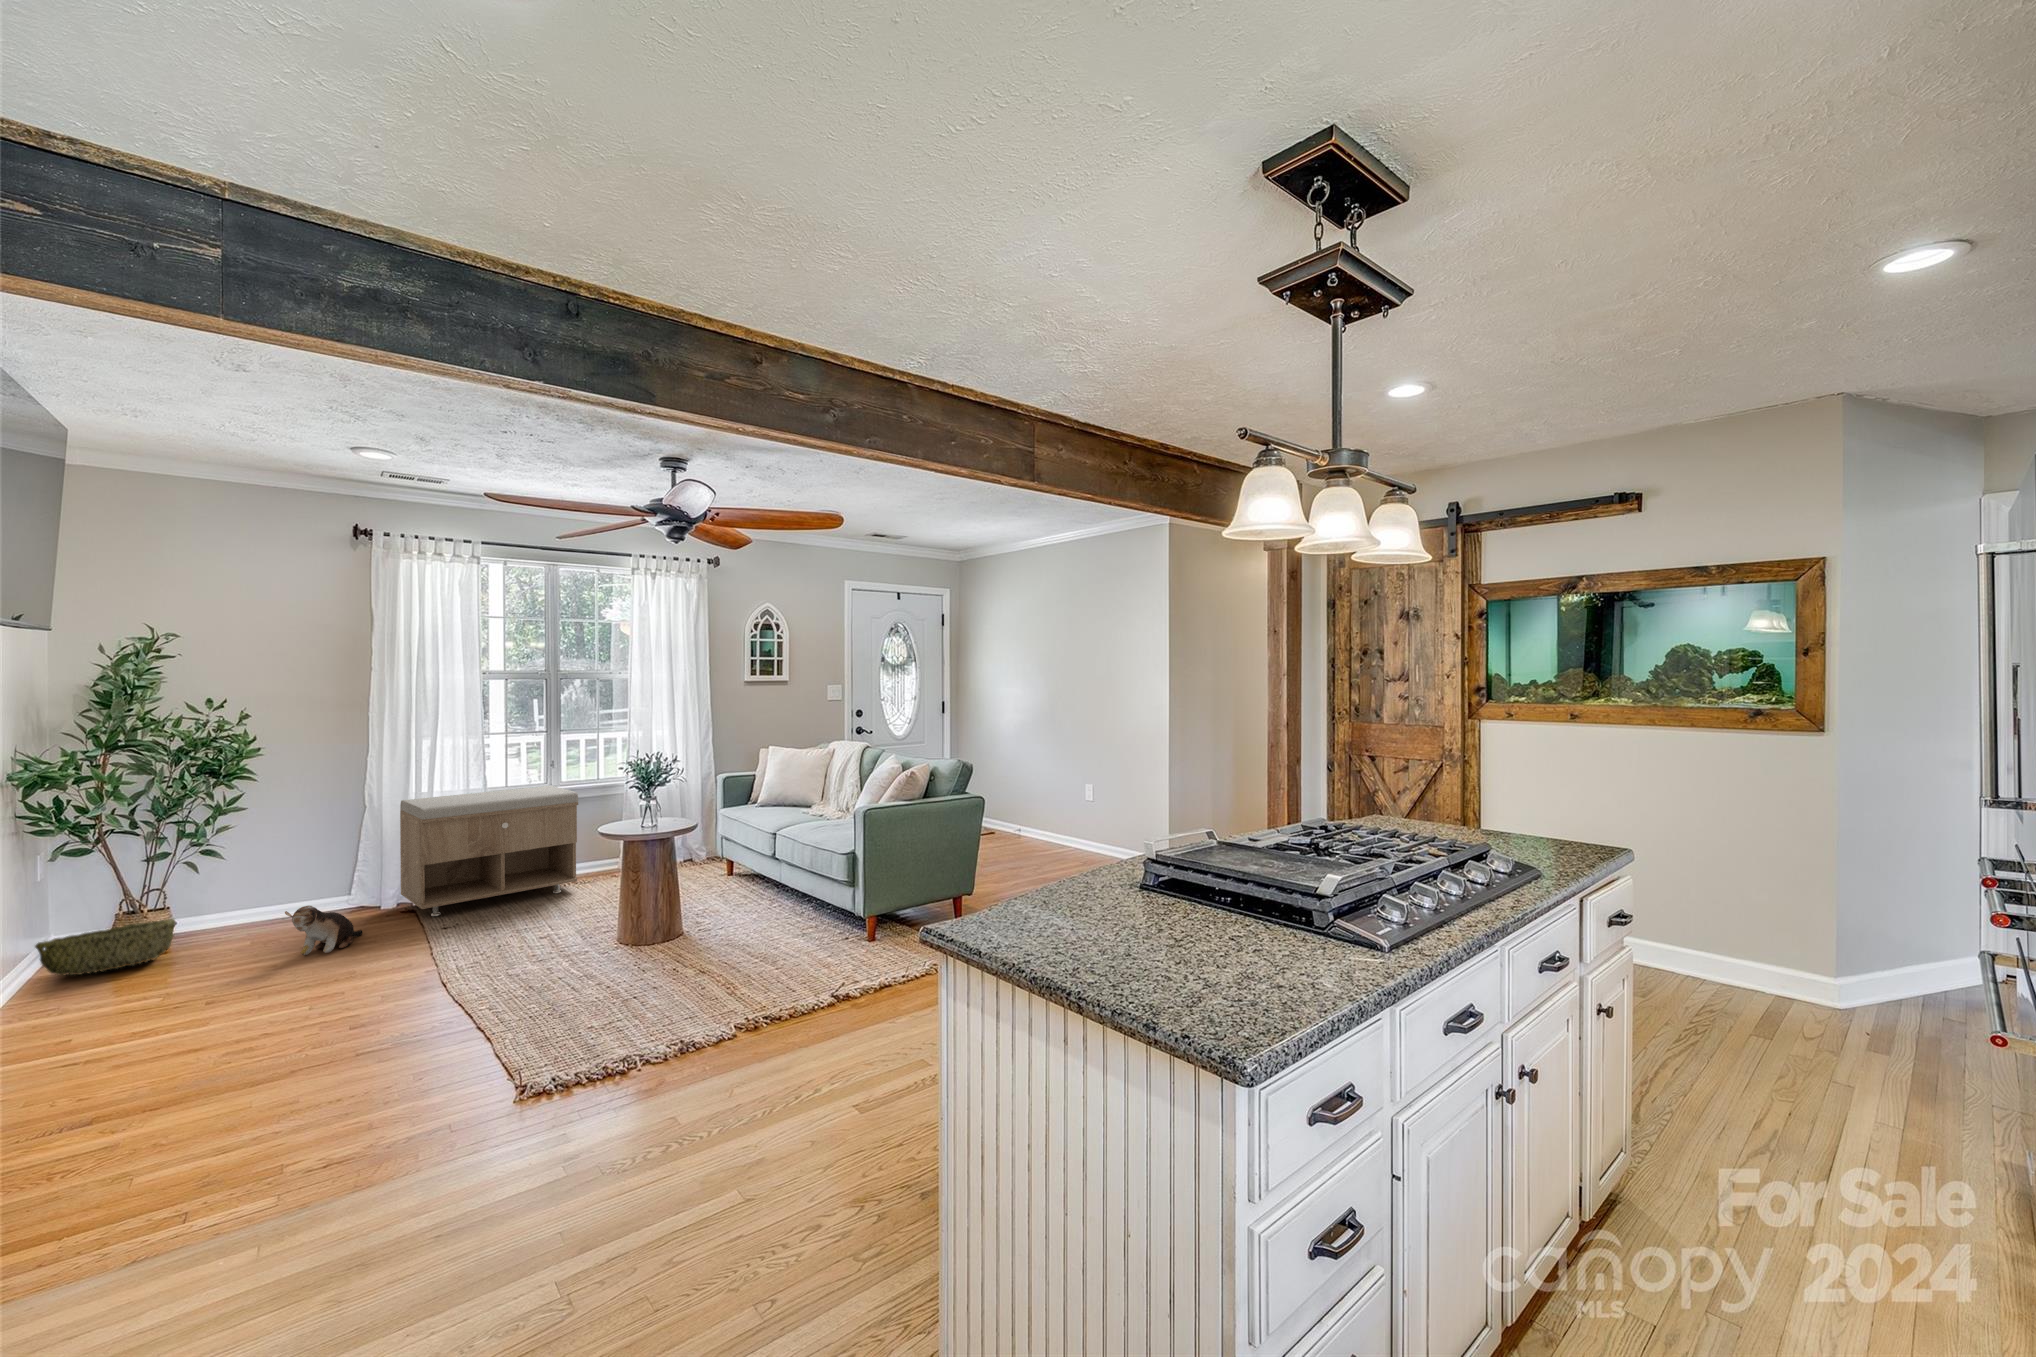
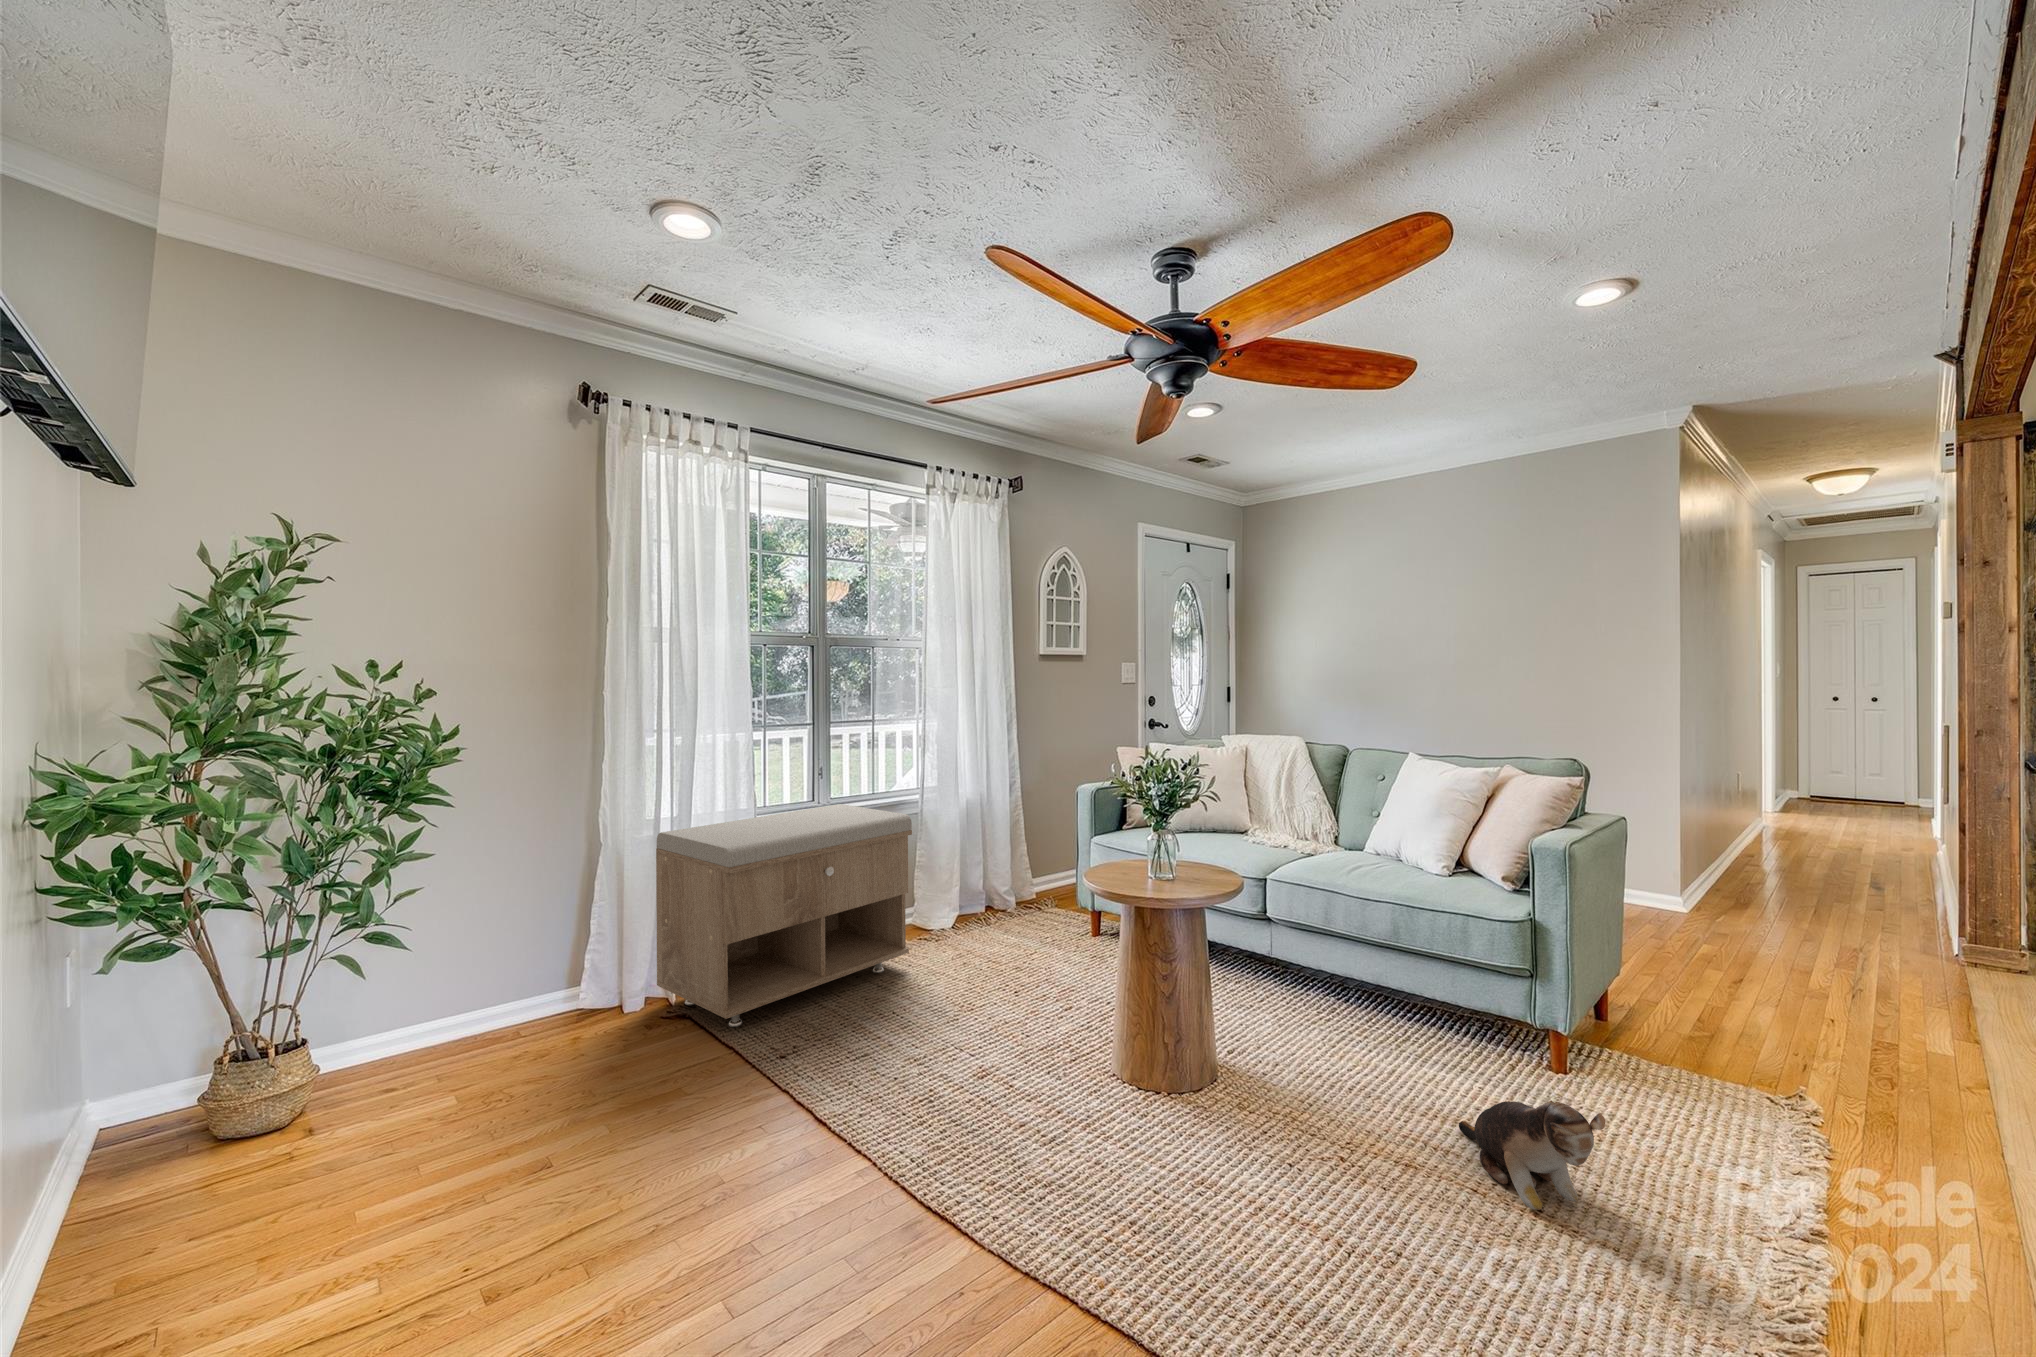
plush toy: present [285,906,363,955] -> present [1459,1100,1605,1210]
woven basket: present [35,919,175,975] -> none [78,1067,337,1216]

